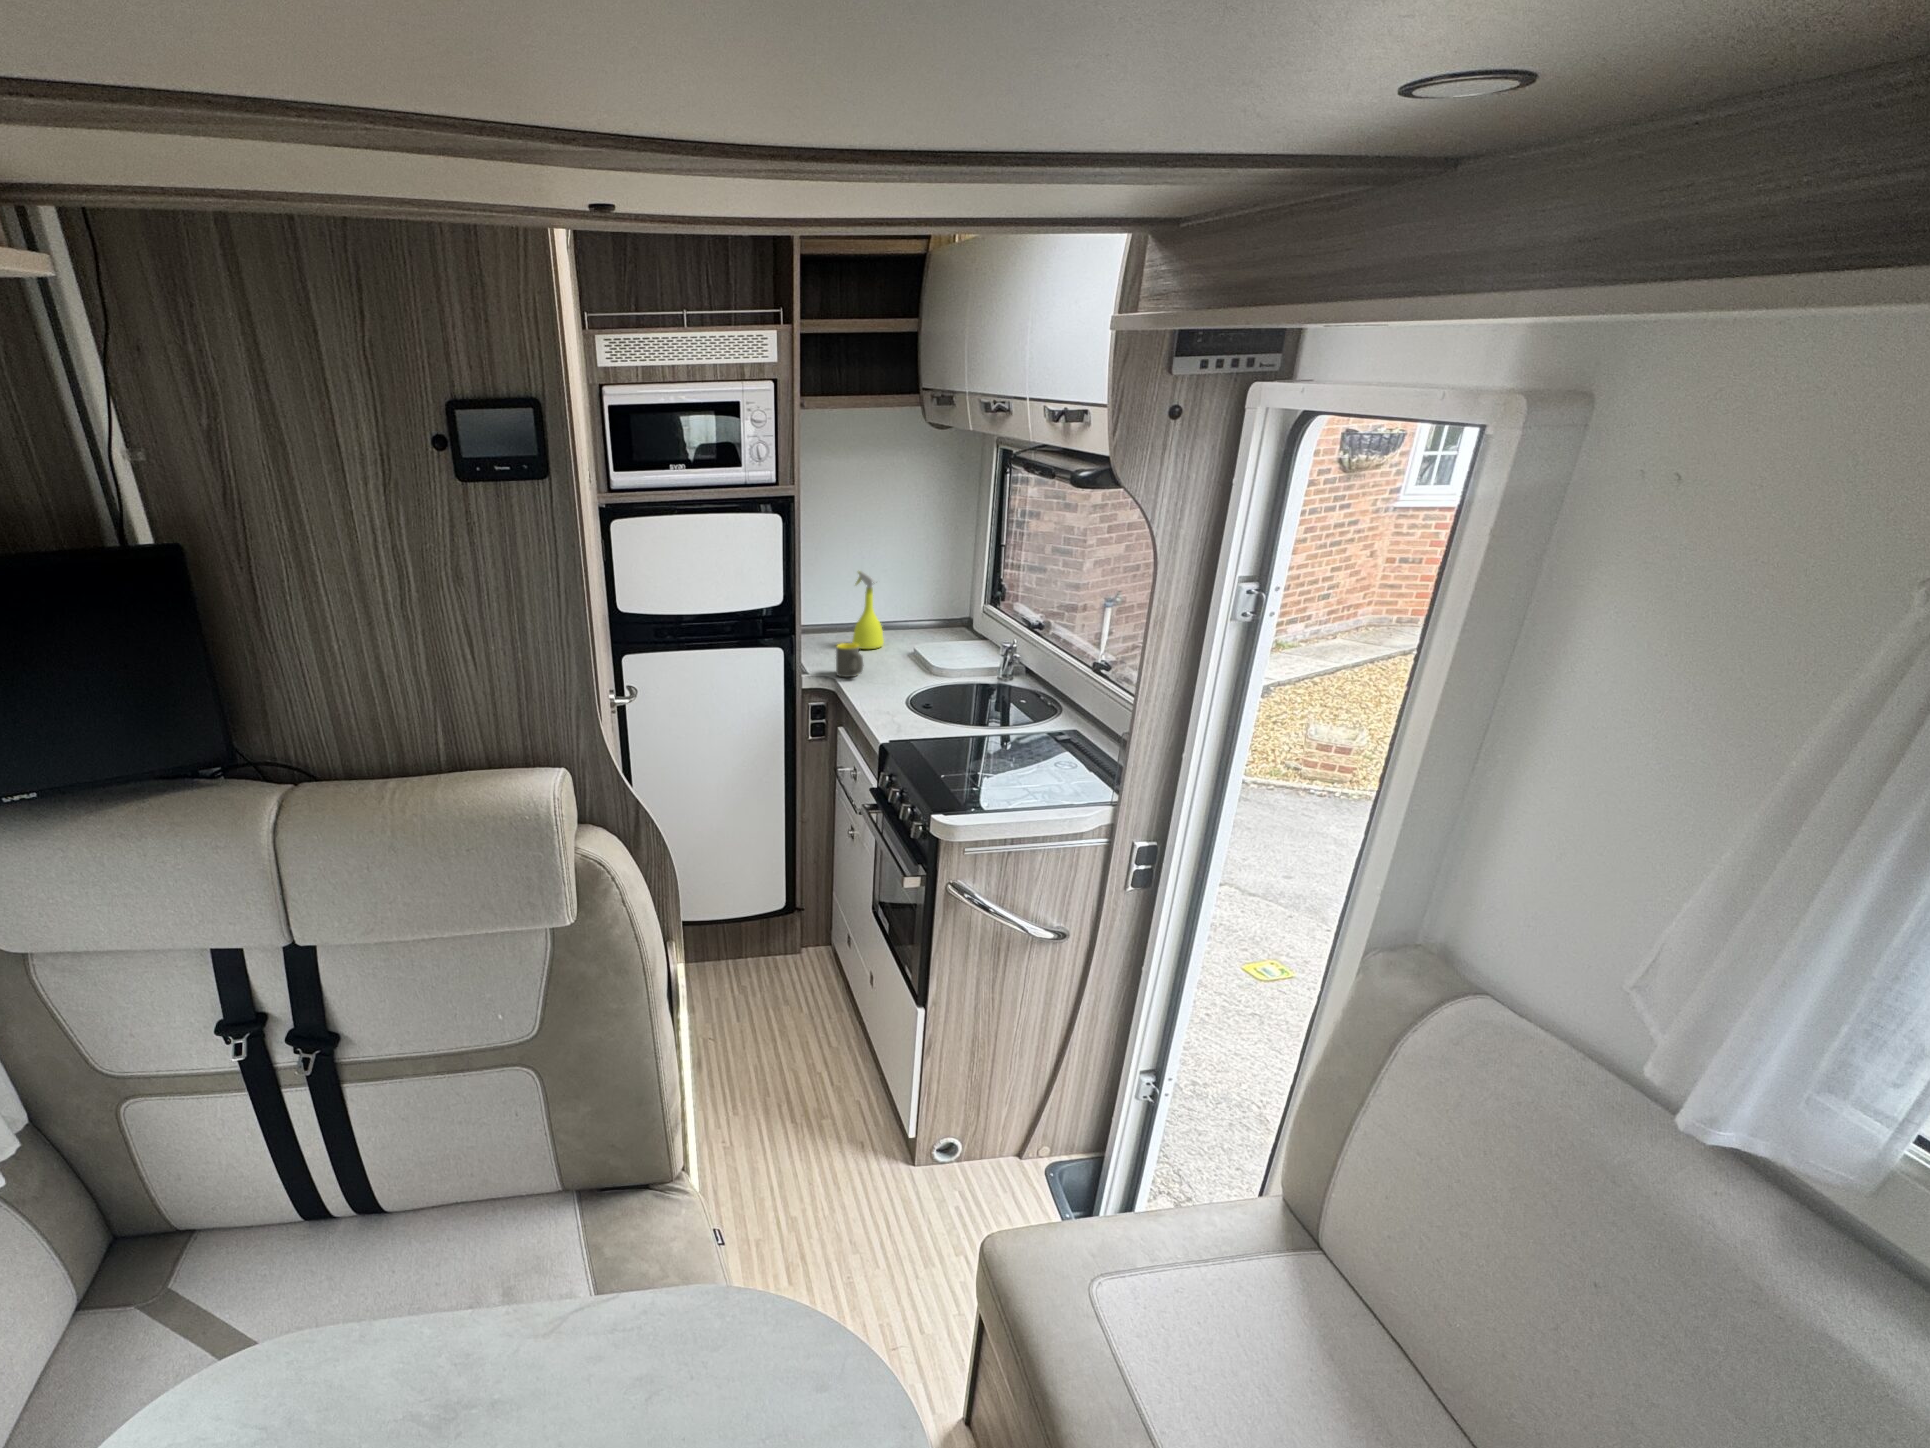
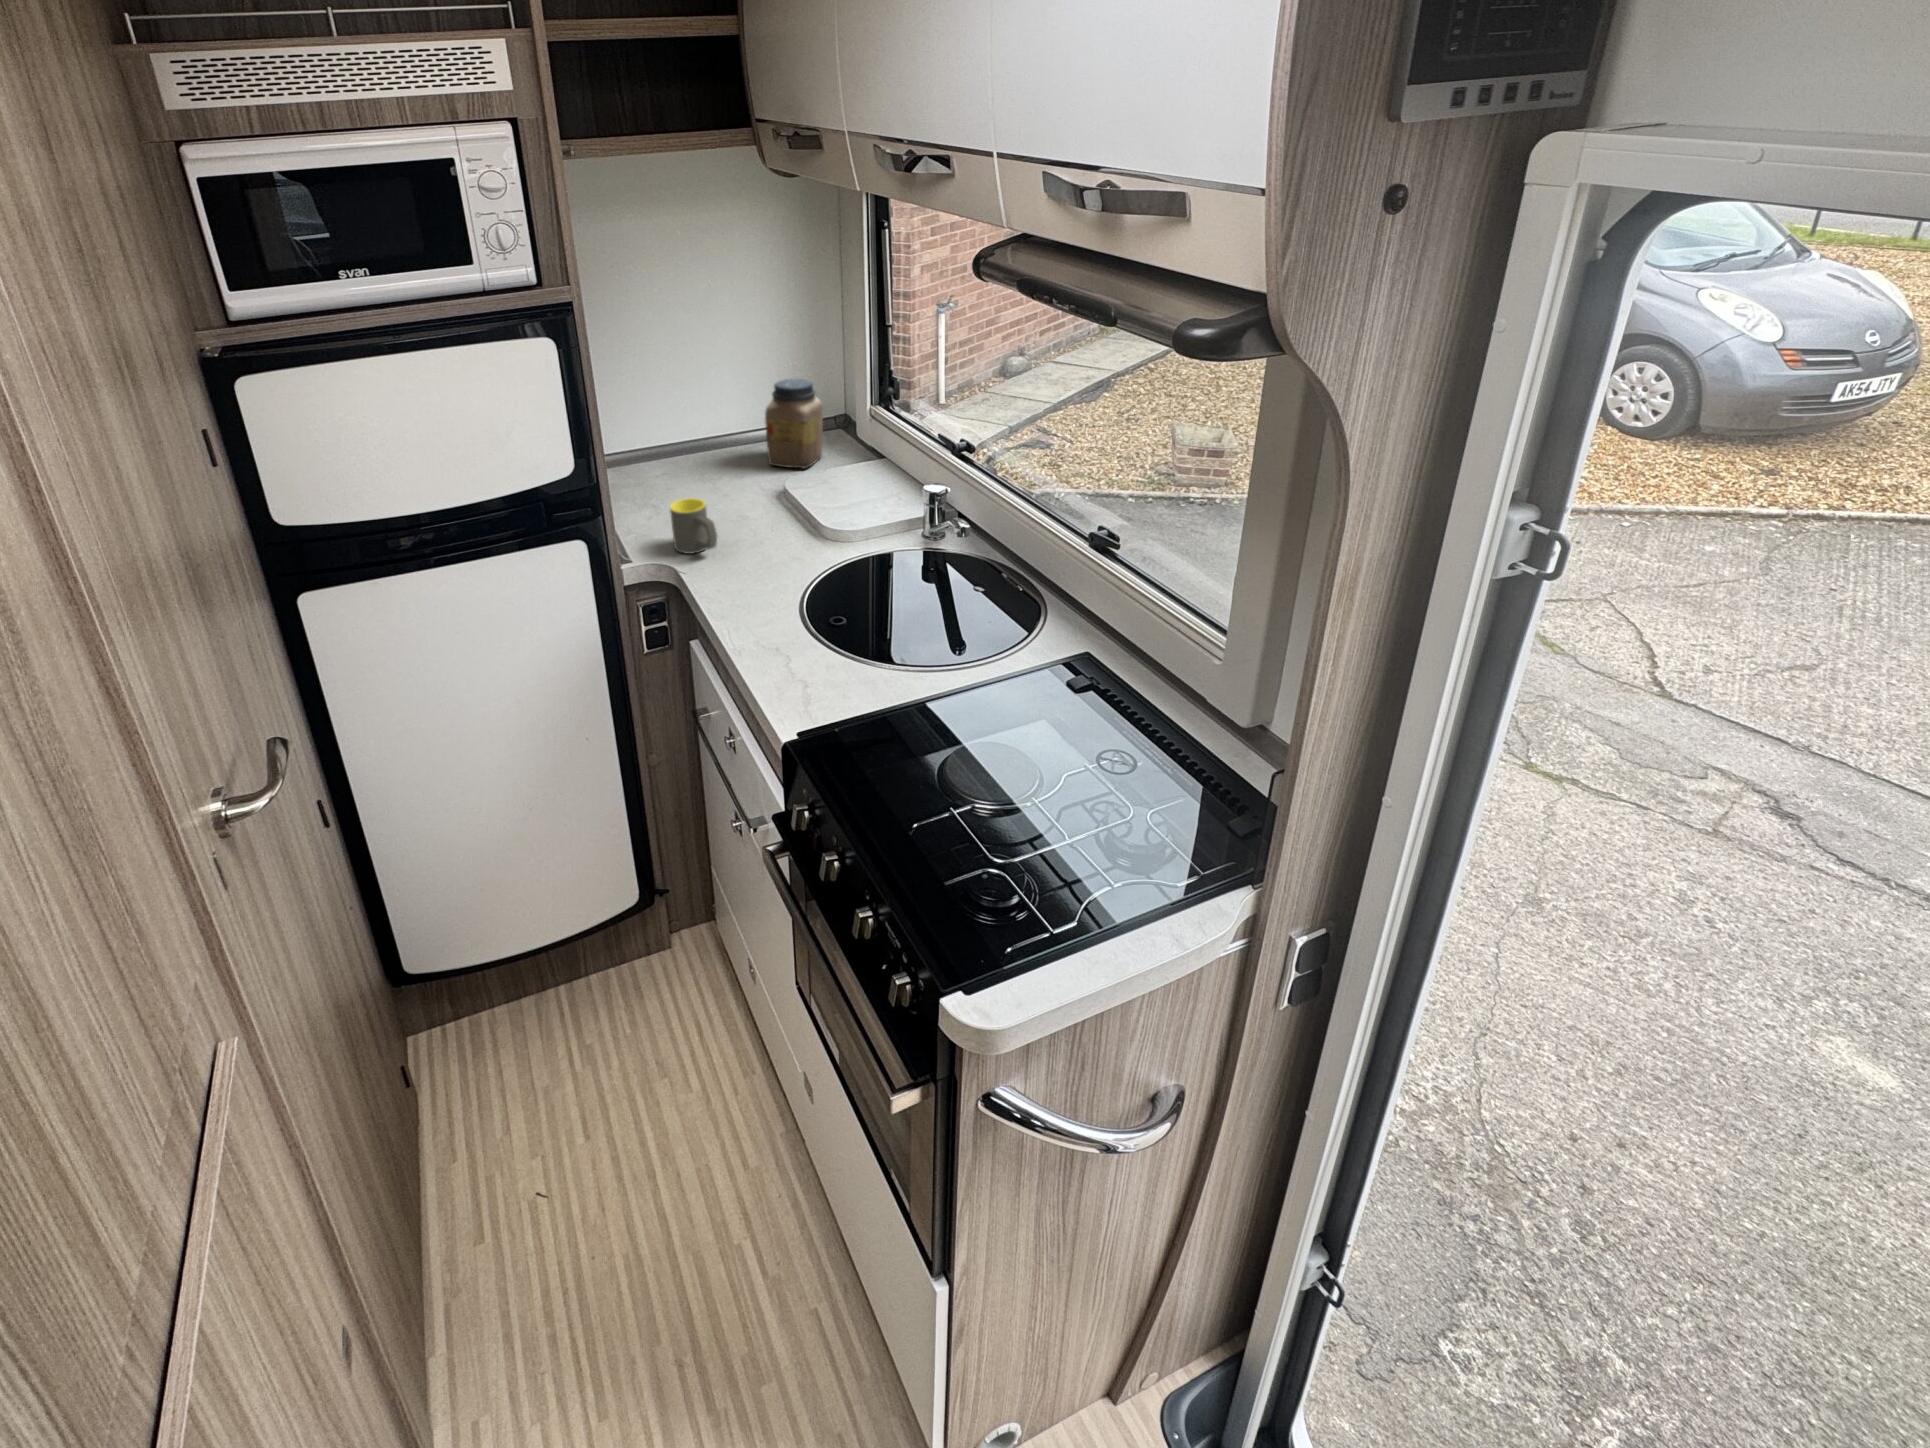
spray bottle: present [852,571,884,649] -> none [682,376,736,487]
jar: none [907,581,950,644] -> present [765,379,823,468]

